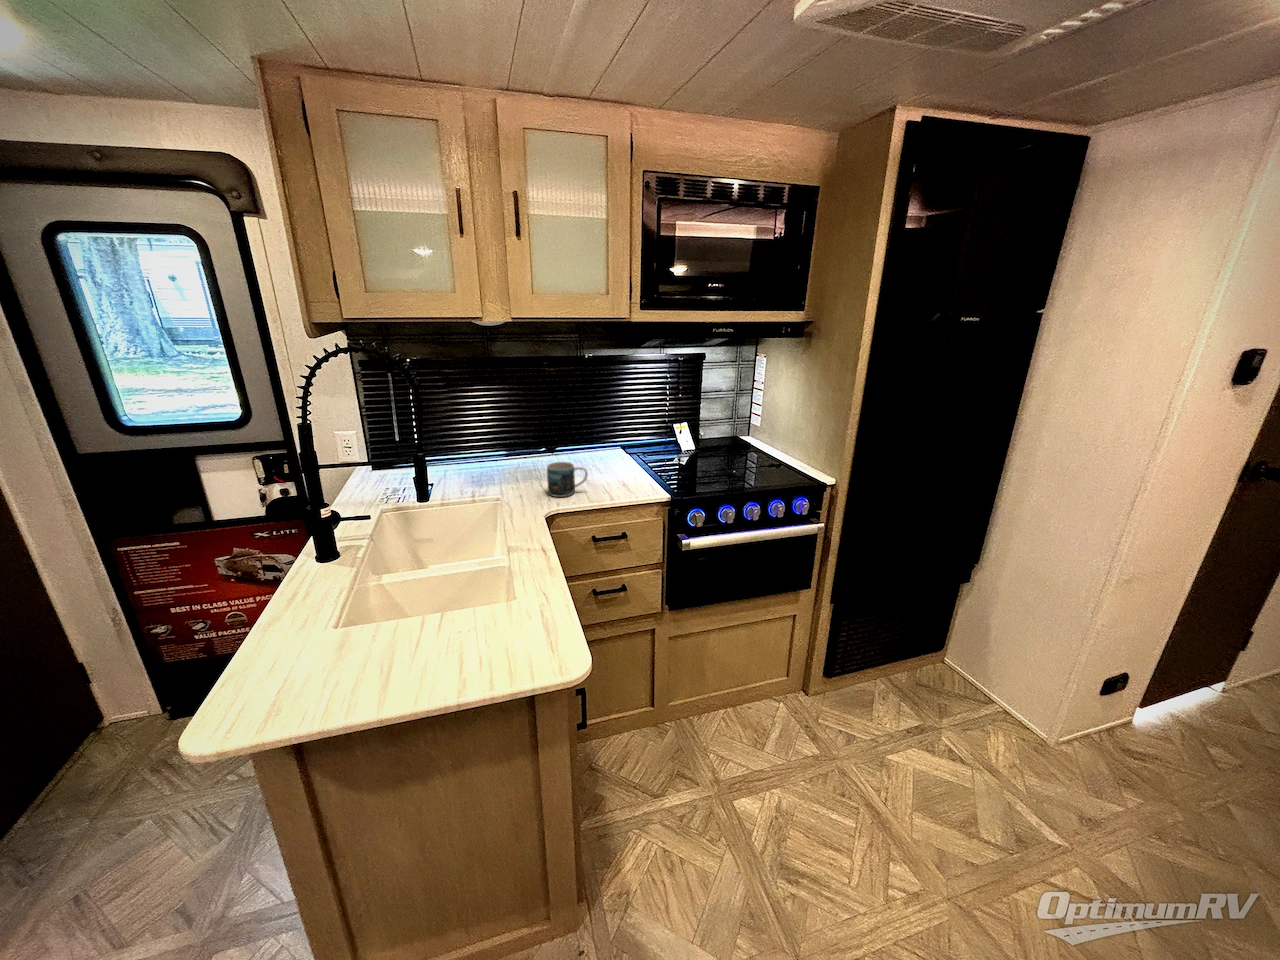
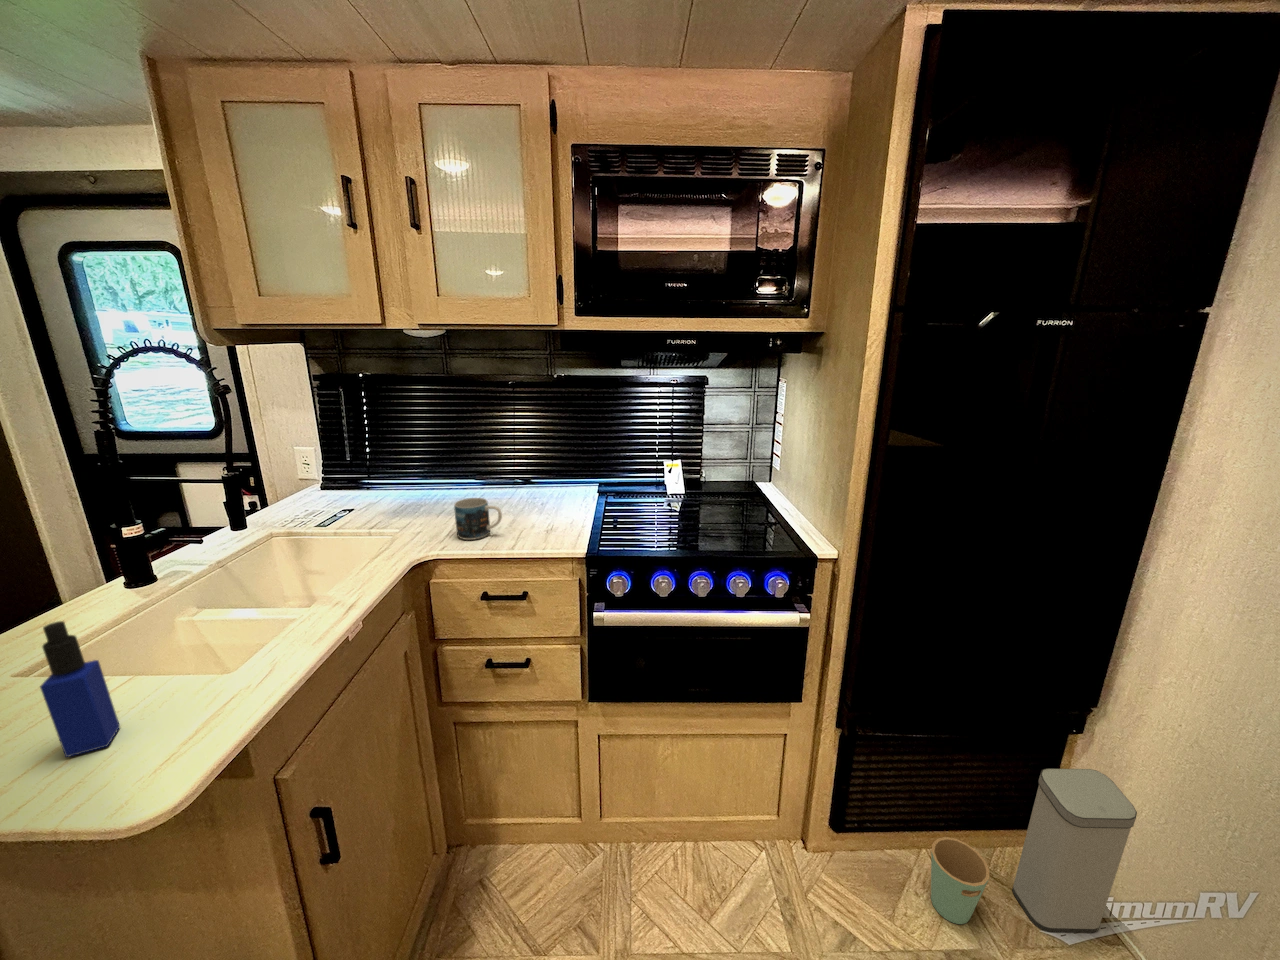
bottle: none [428,563,468,666] -> present [40,621,120,757]
trash can: none [889,602,1003,714] -> present [931,768,1137,933]

